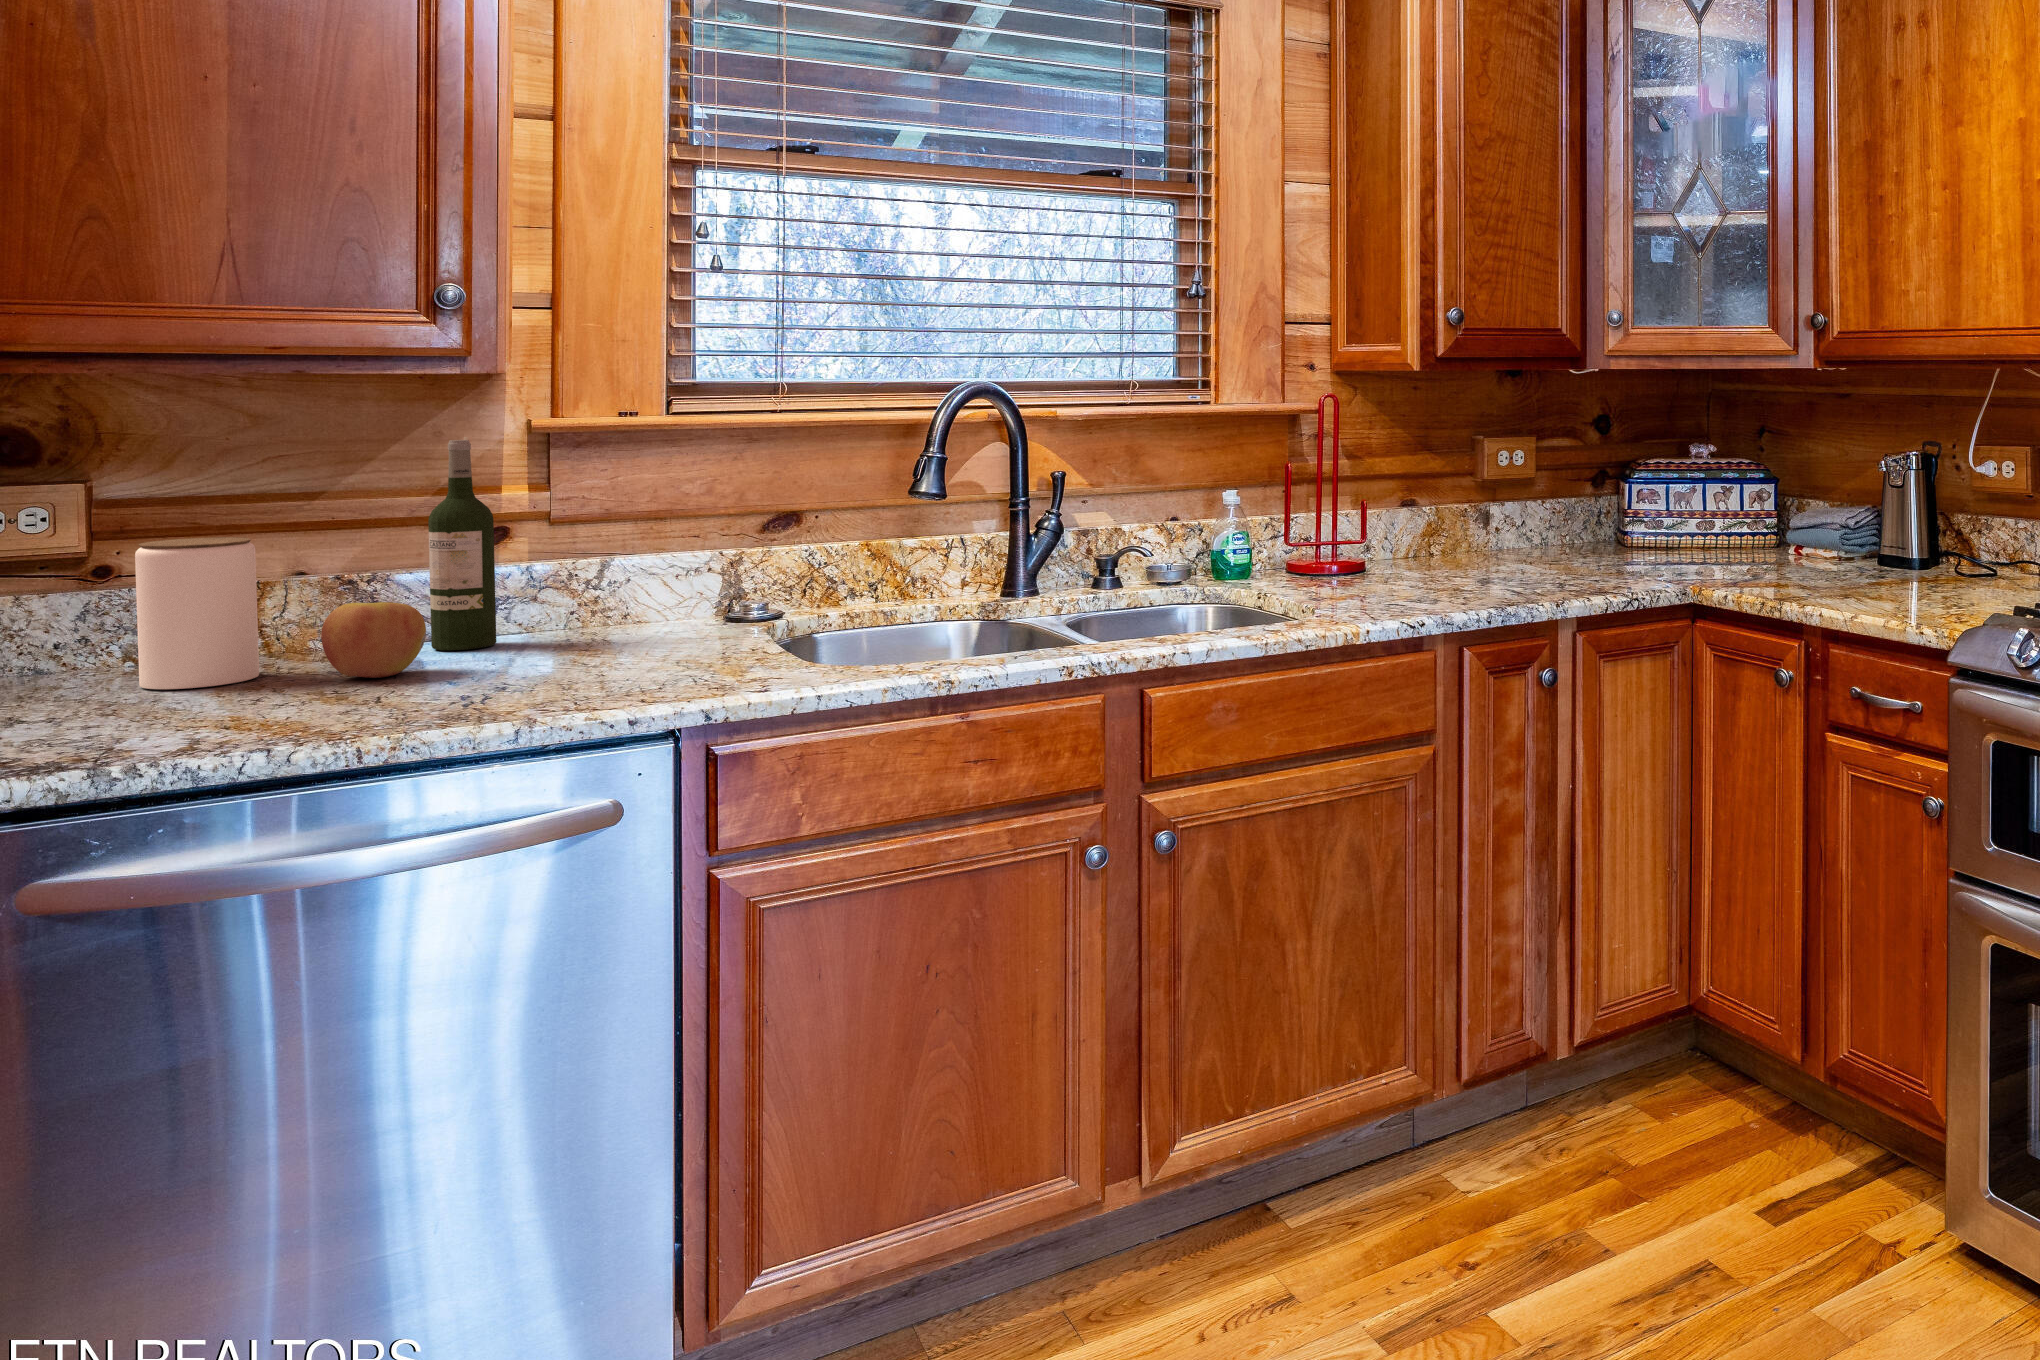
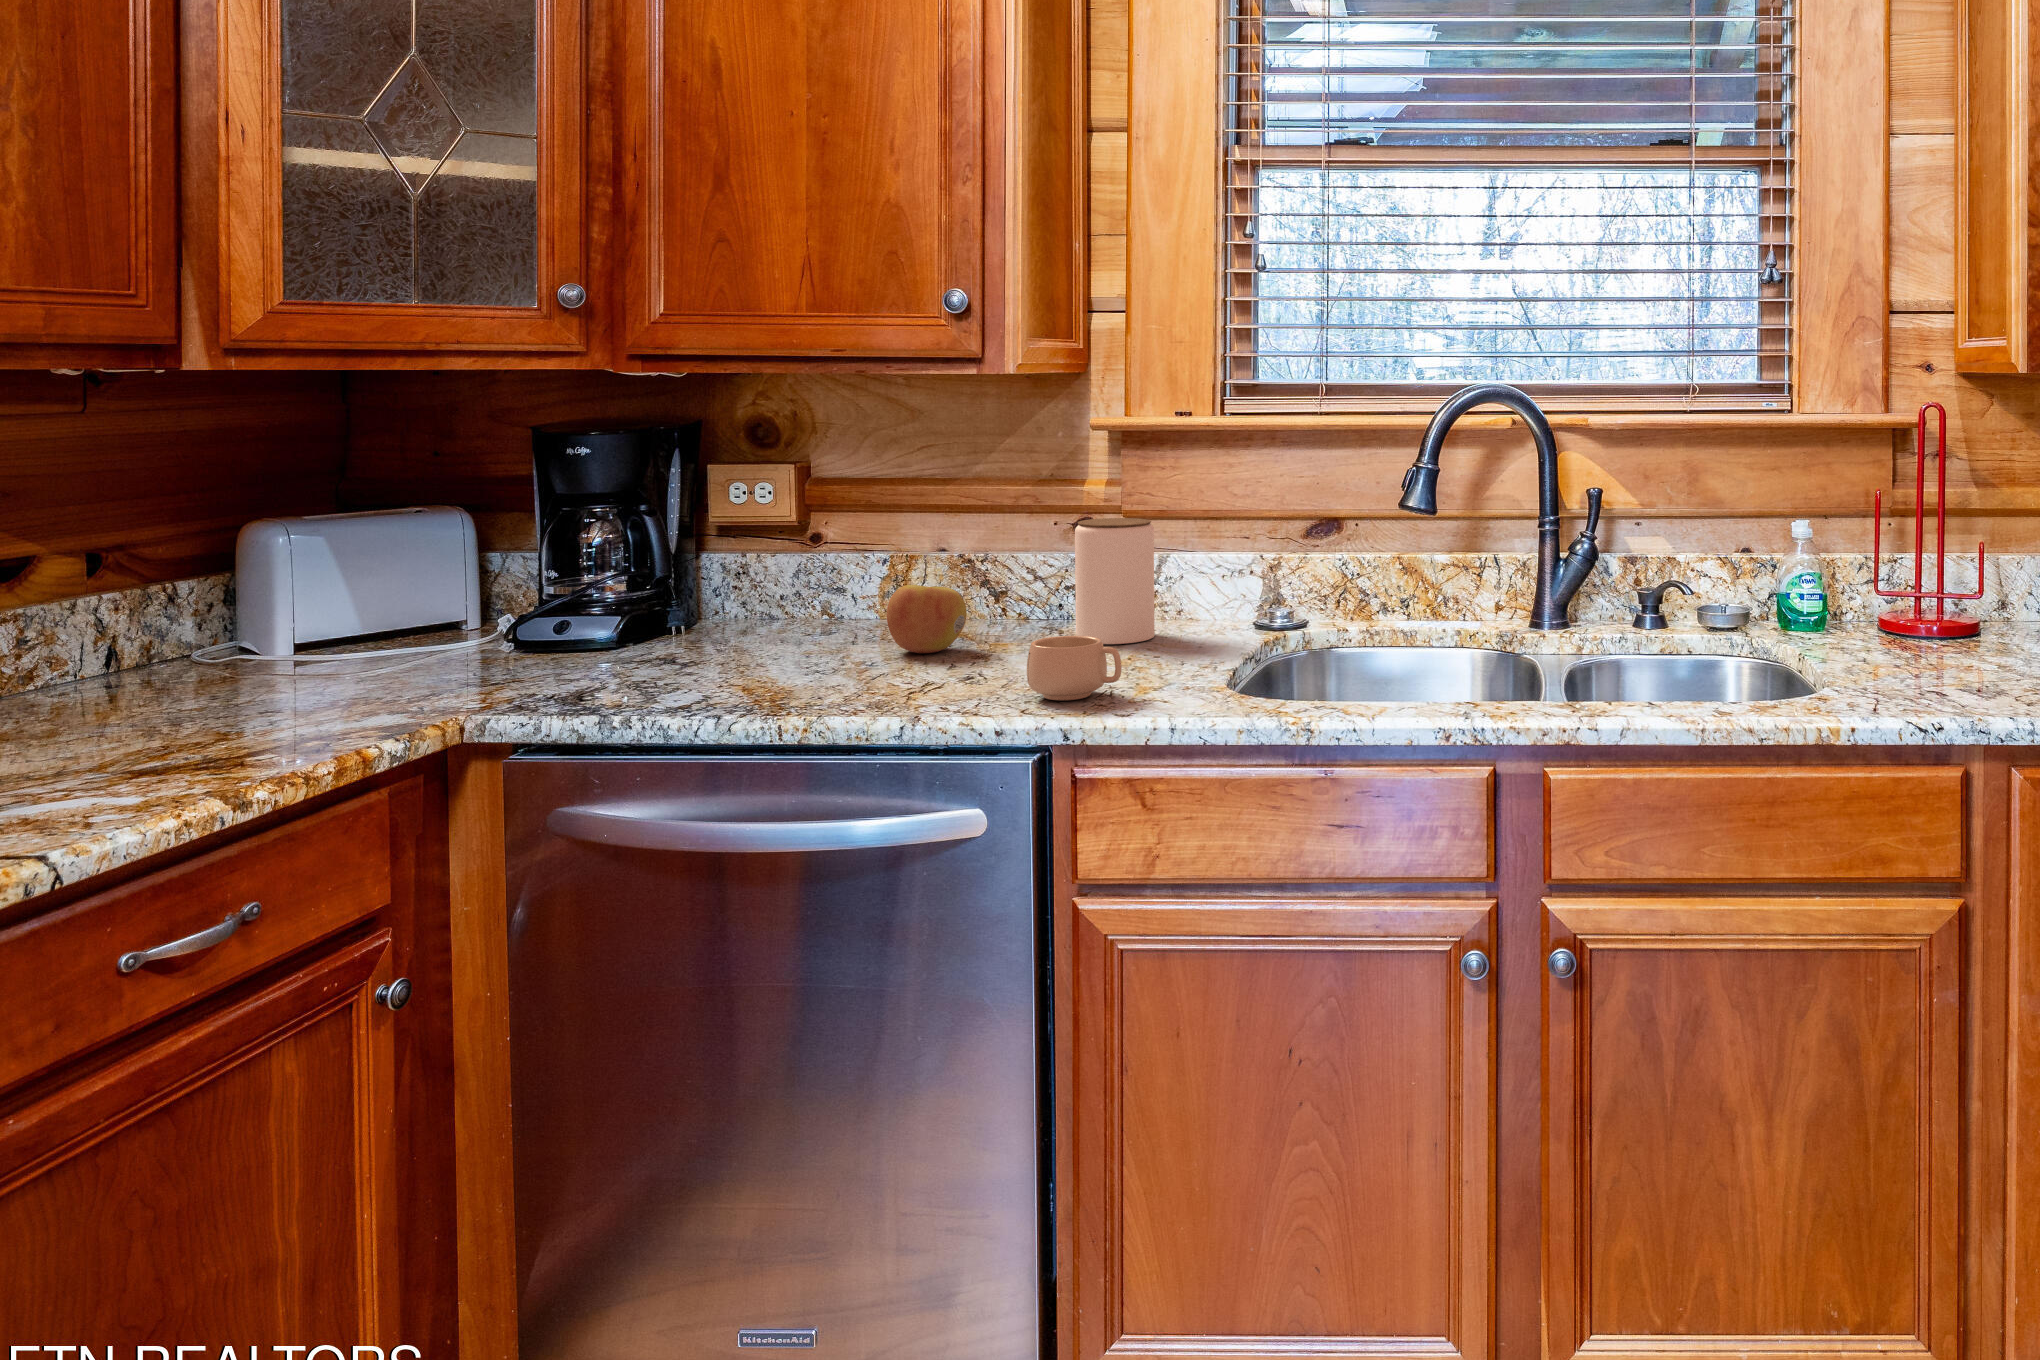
wine bottle: present [428,440,496,650] -> none [1012,440,1065,631]
jar: present [135,537,259,689] -> present [1075,518,1155,644]
mug: none [618,626,724,690] -> present [1027,636,1122,700]

